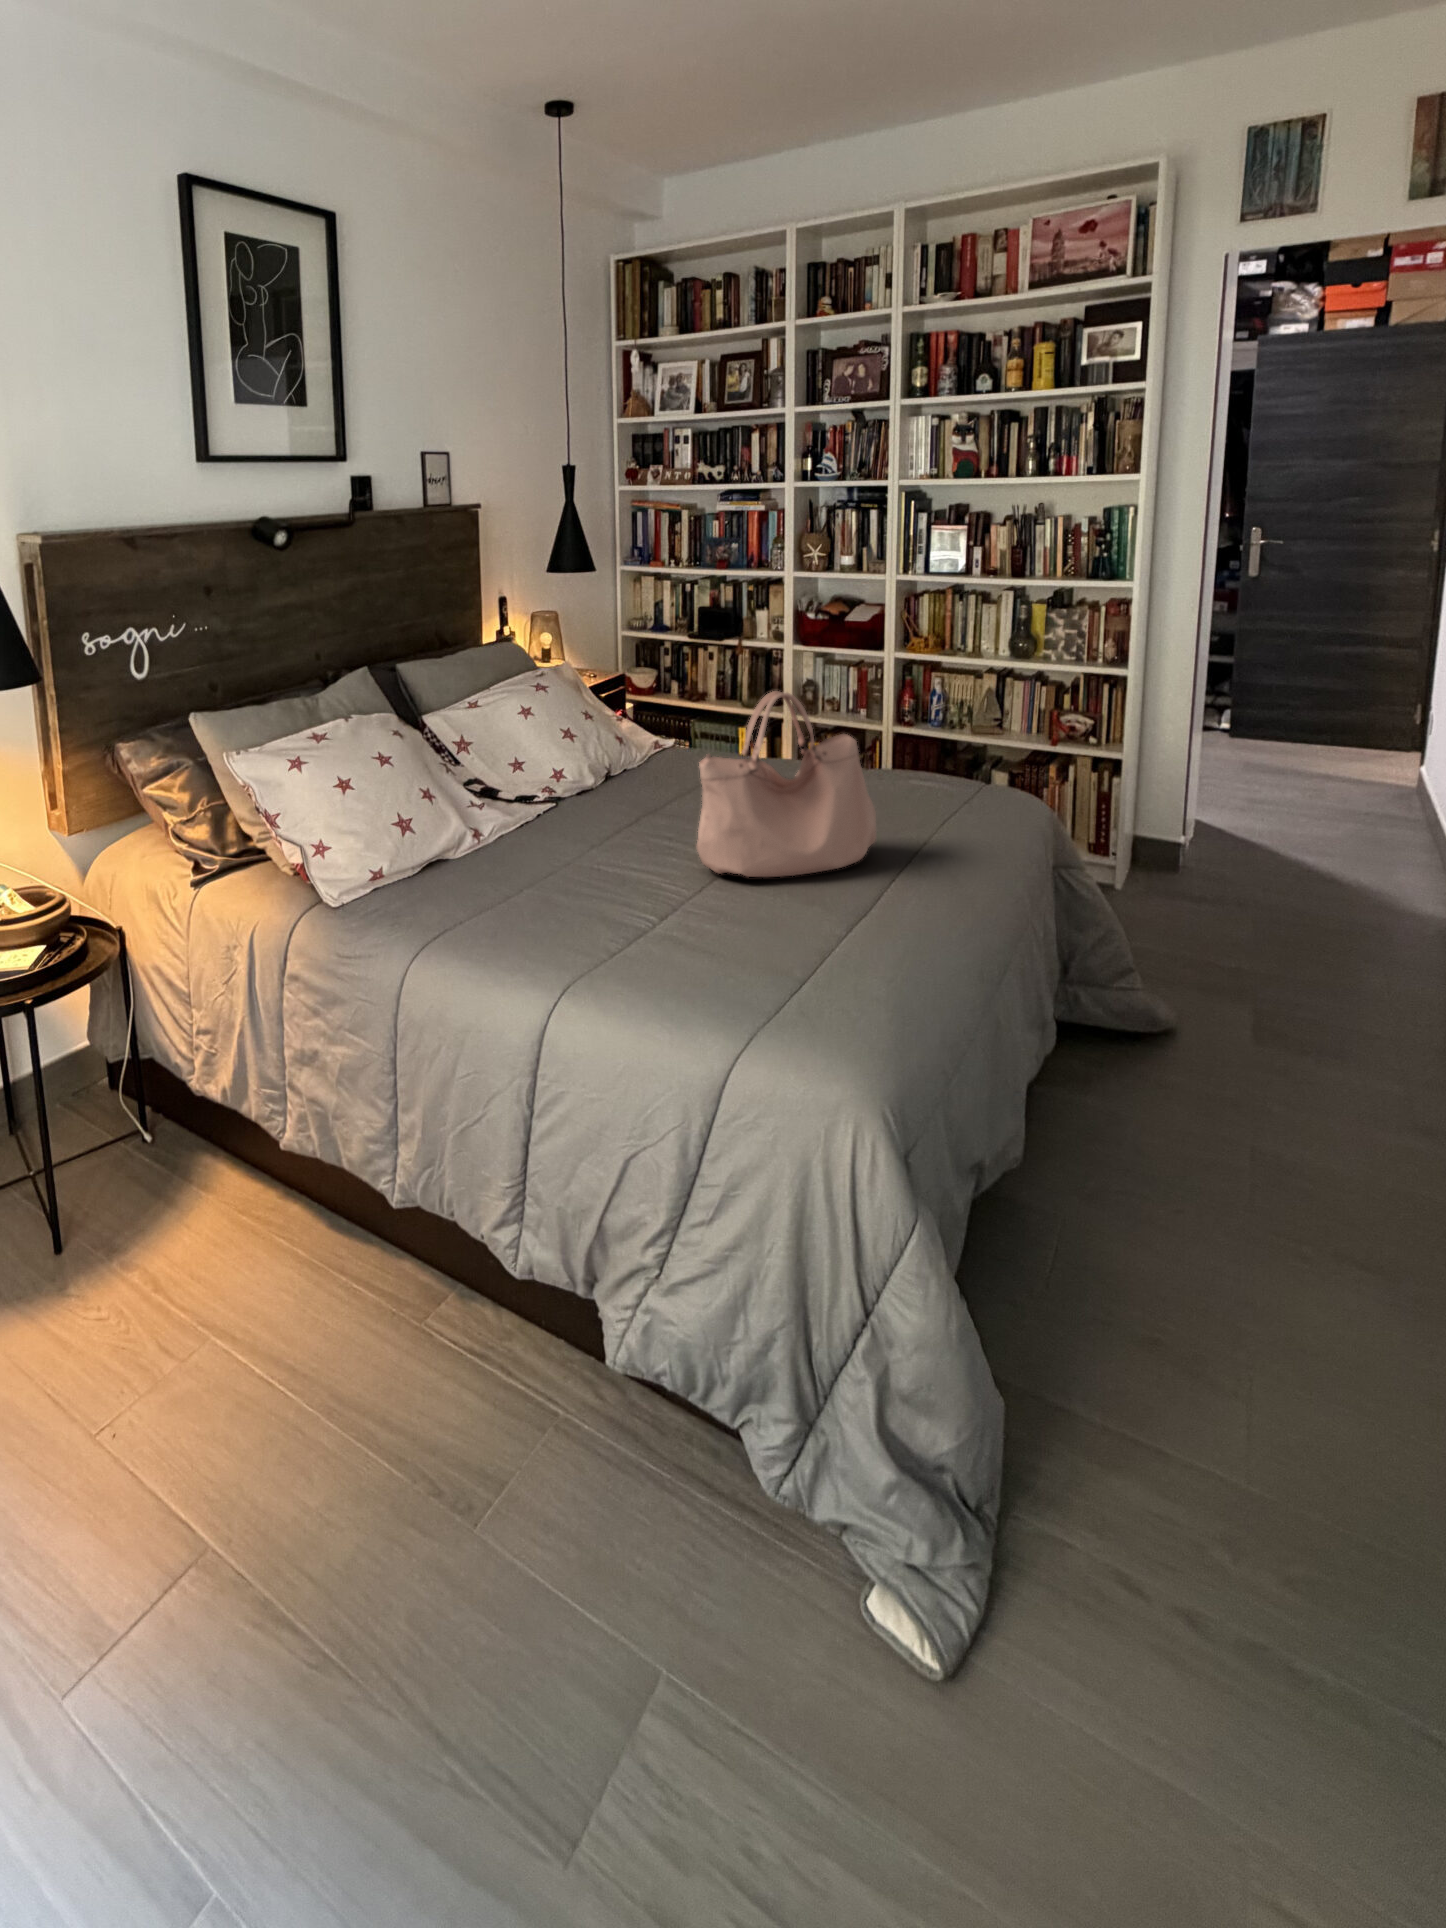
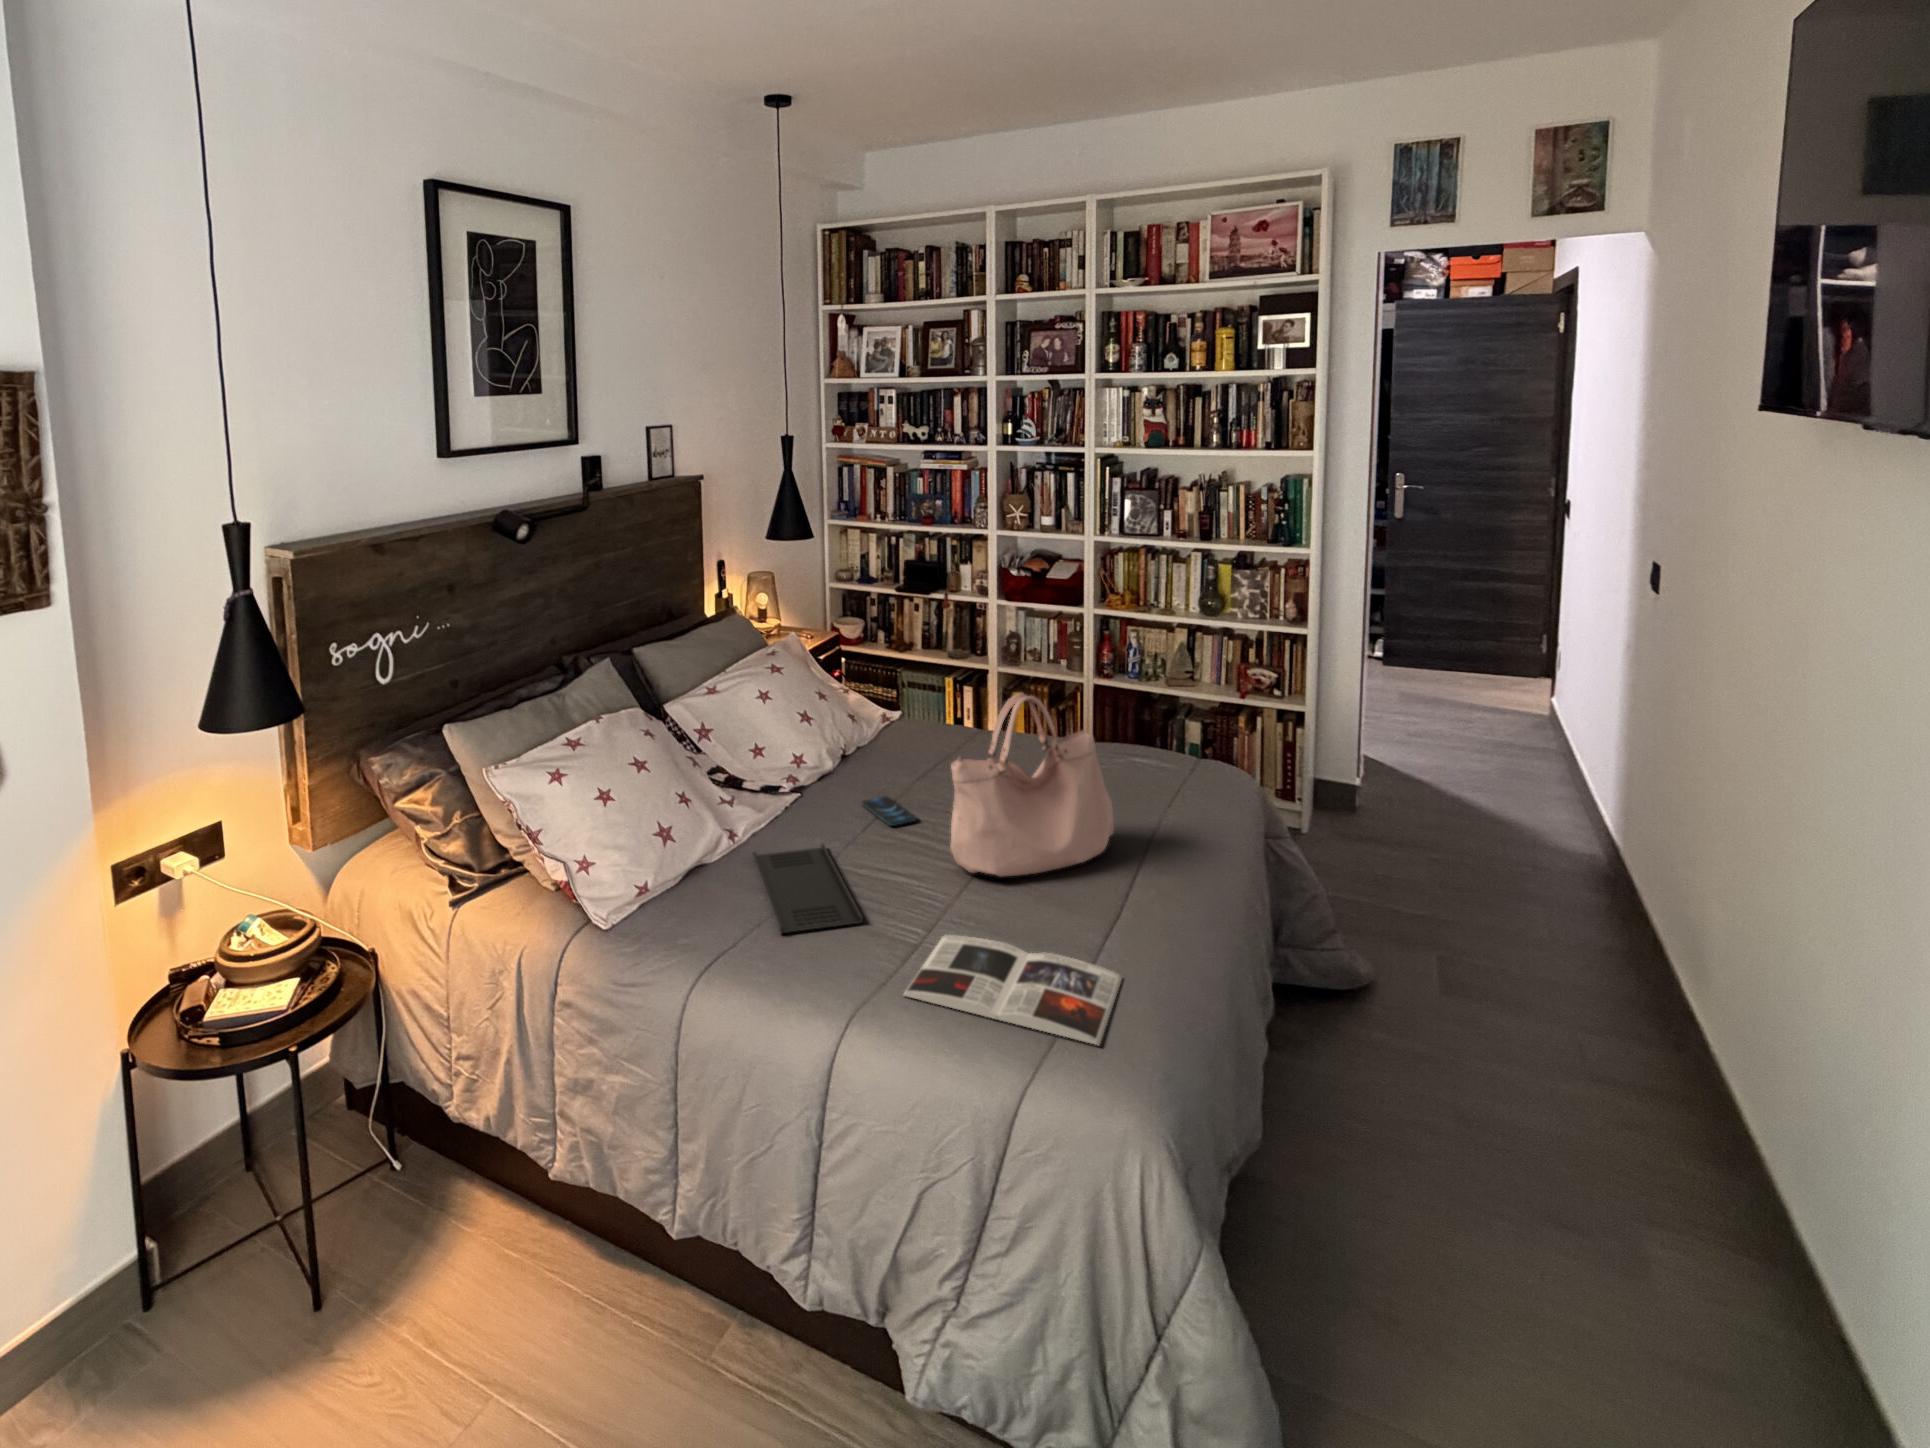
smartphone: none [617,809,671,834] -> present [862,796,916,826]
tray: none [495,845,595,917] -> present [752,844,863,934]
magazine: none [623,924,861,1022] -> present [904,935,1122,1045]

